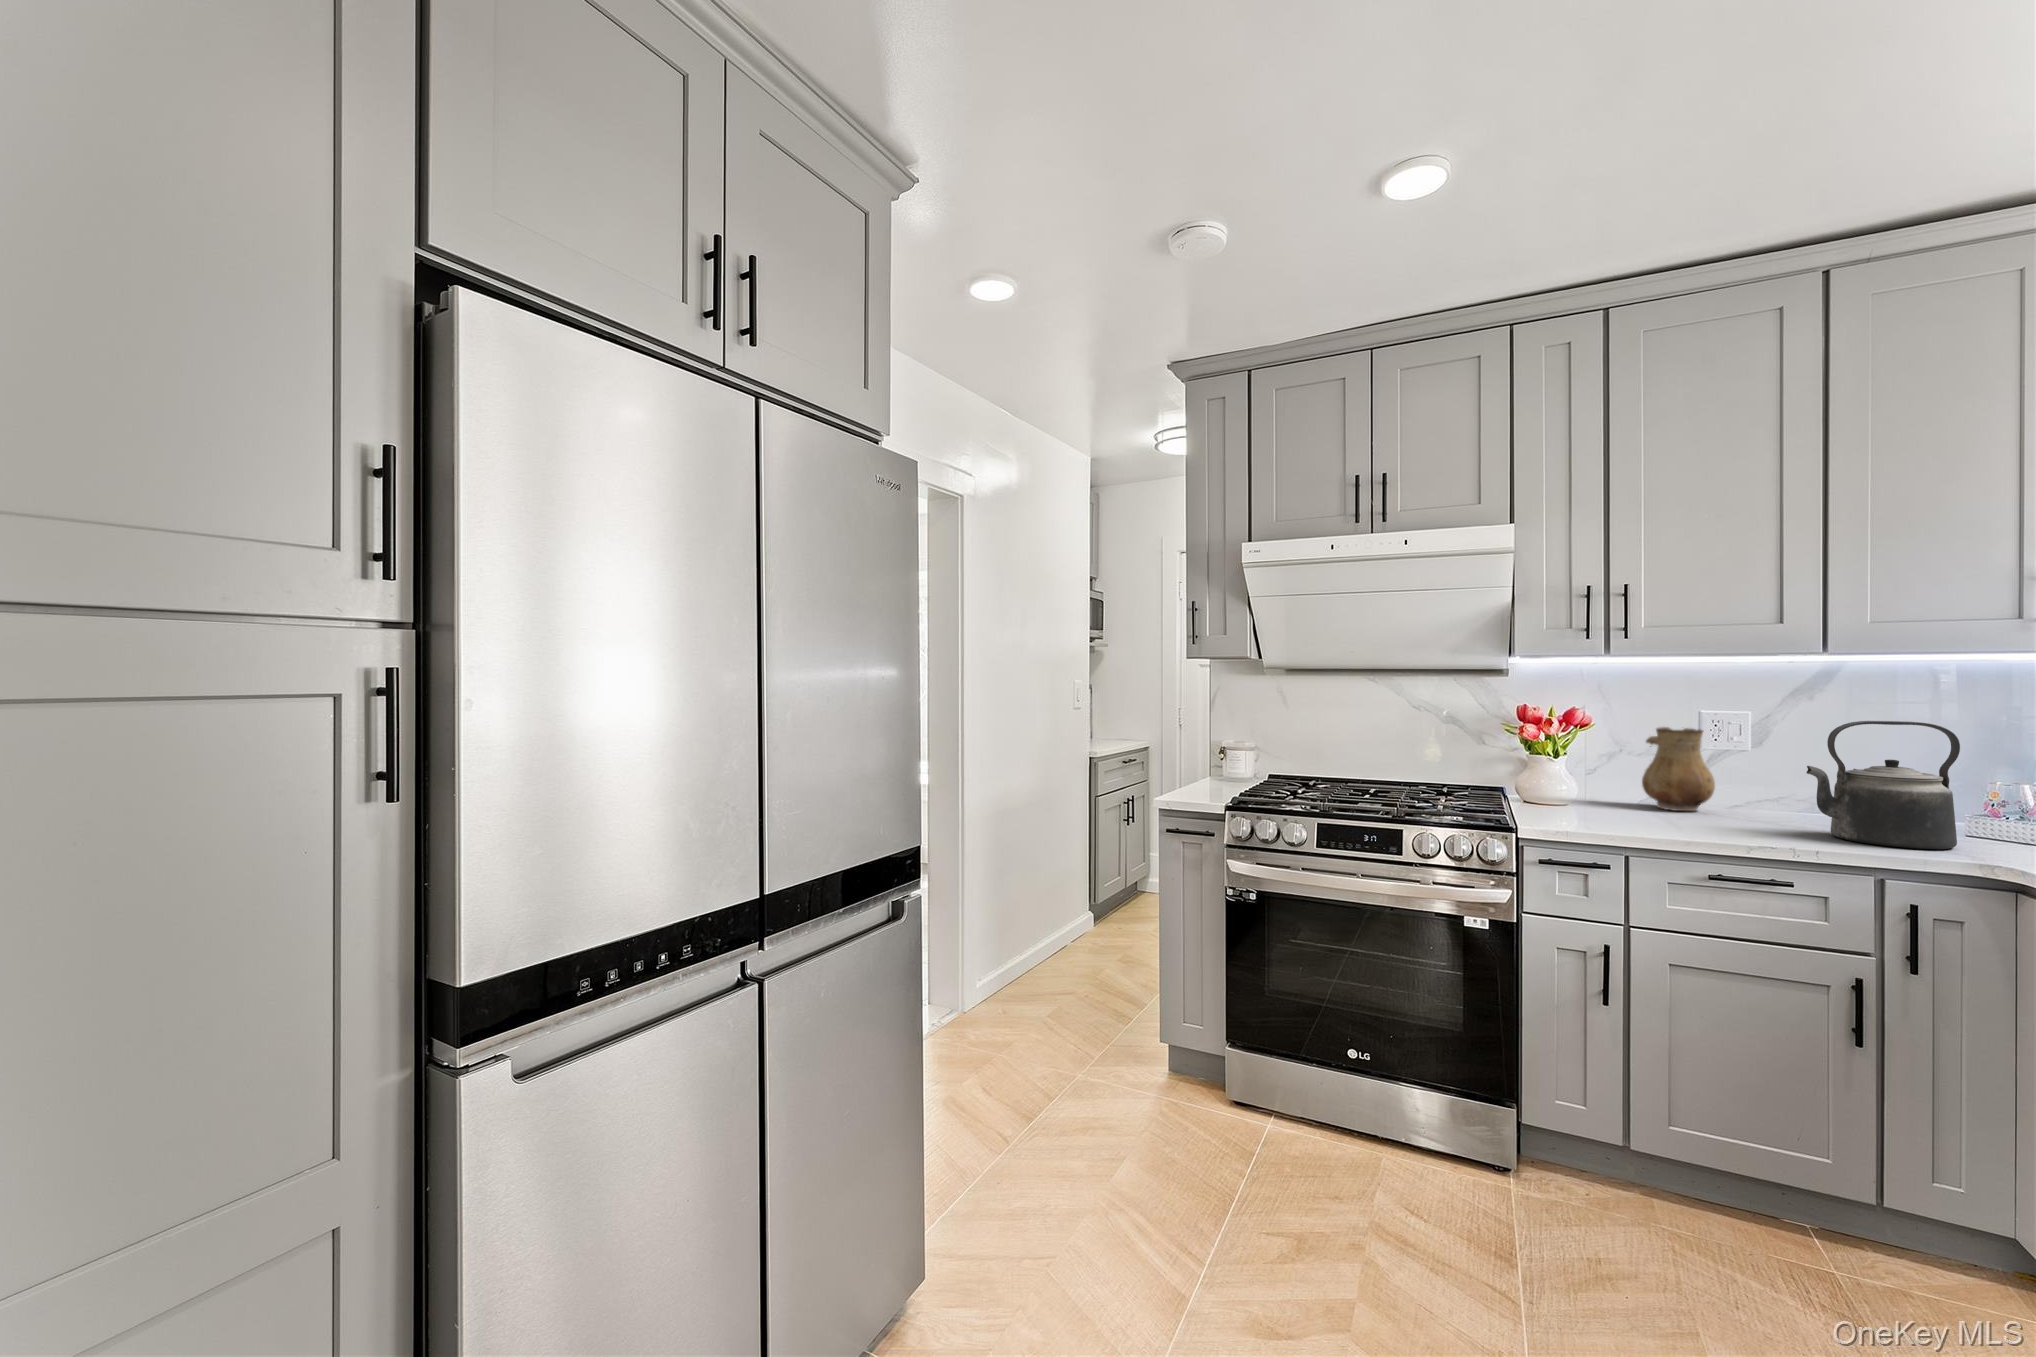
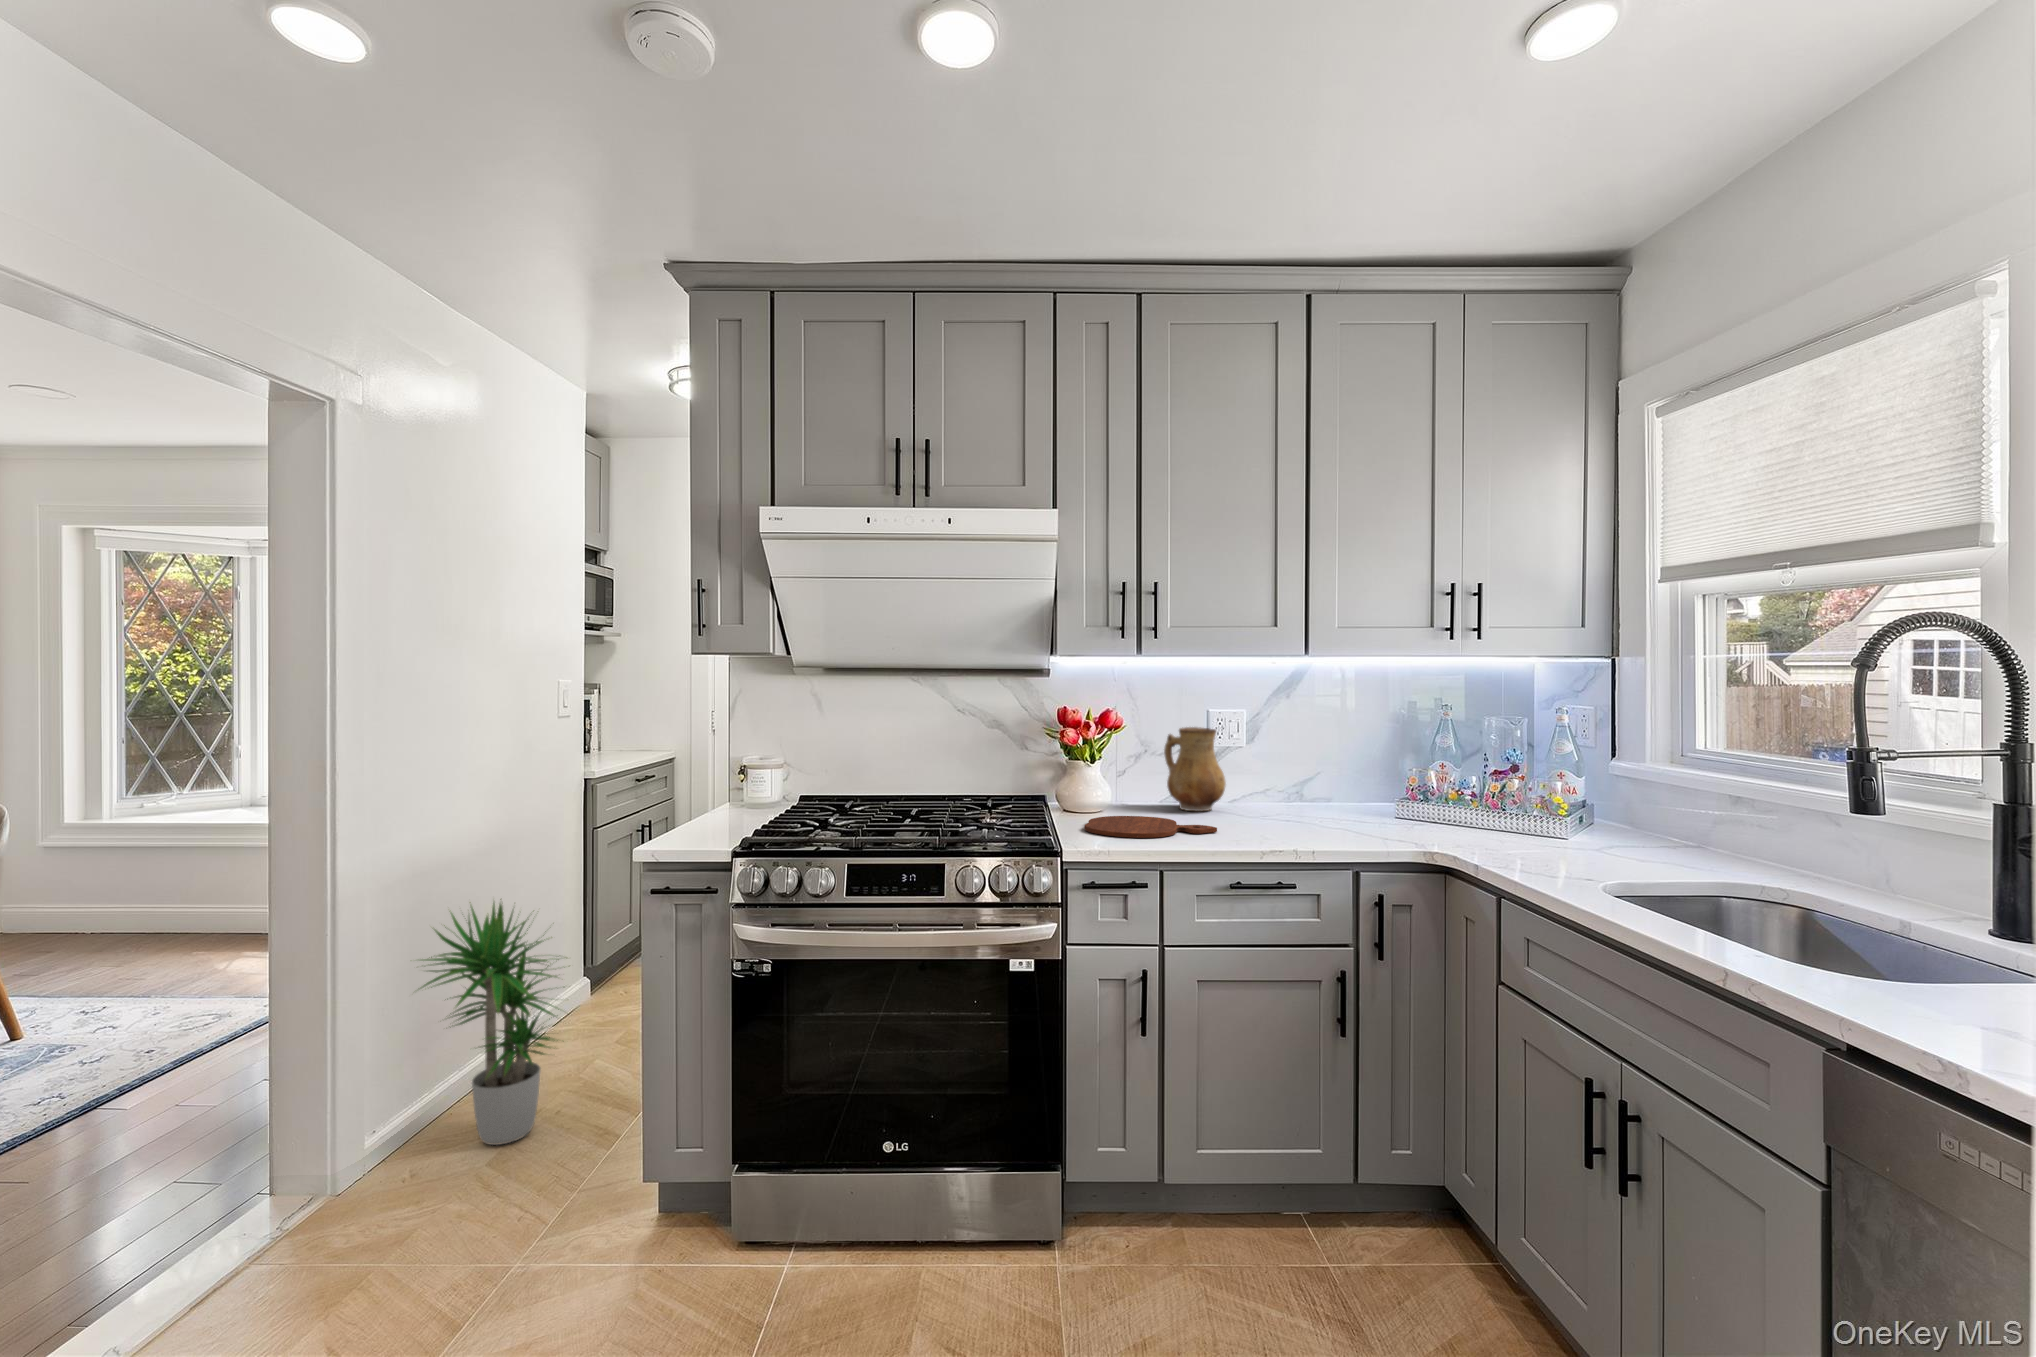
kettle: present [1806,721,1960,849] -> none [1300,720,1404,839]
cutting board: none [1544,807,1698,828] -> present [1085,816,1217,838]
potted plant: none [996,831,1099,1009] -> present [420,899,559,1145]

